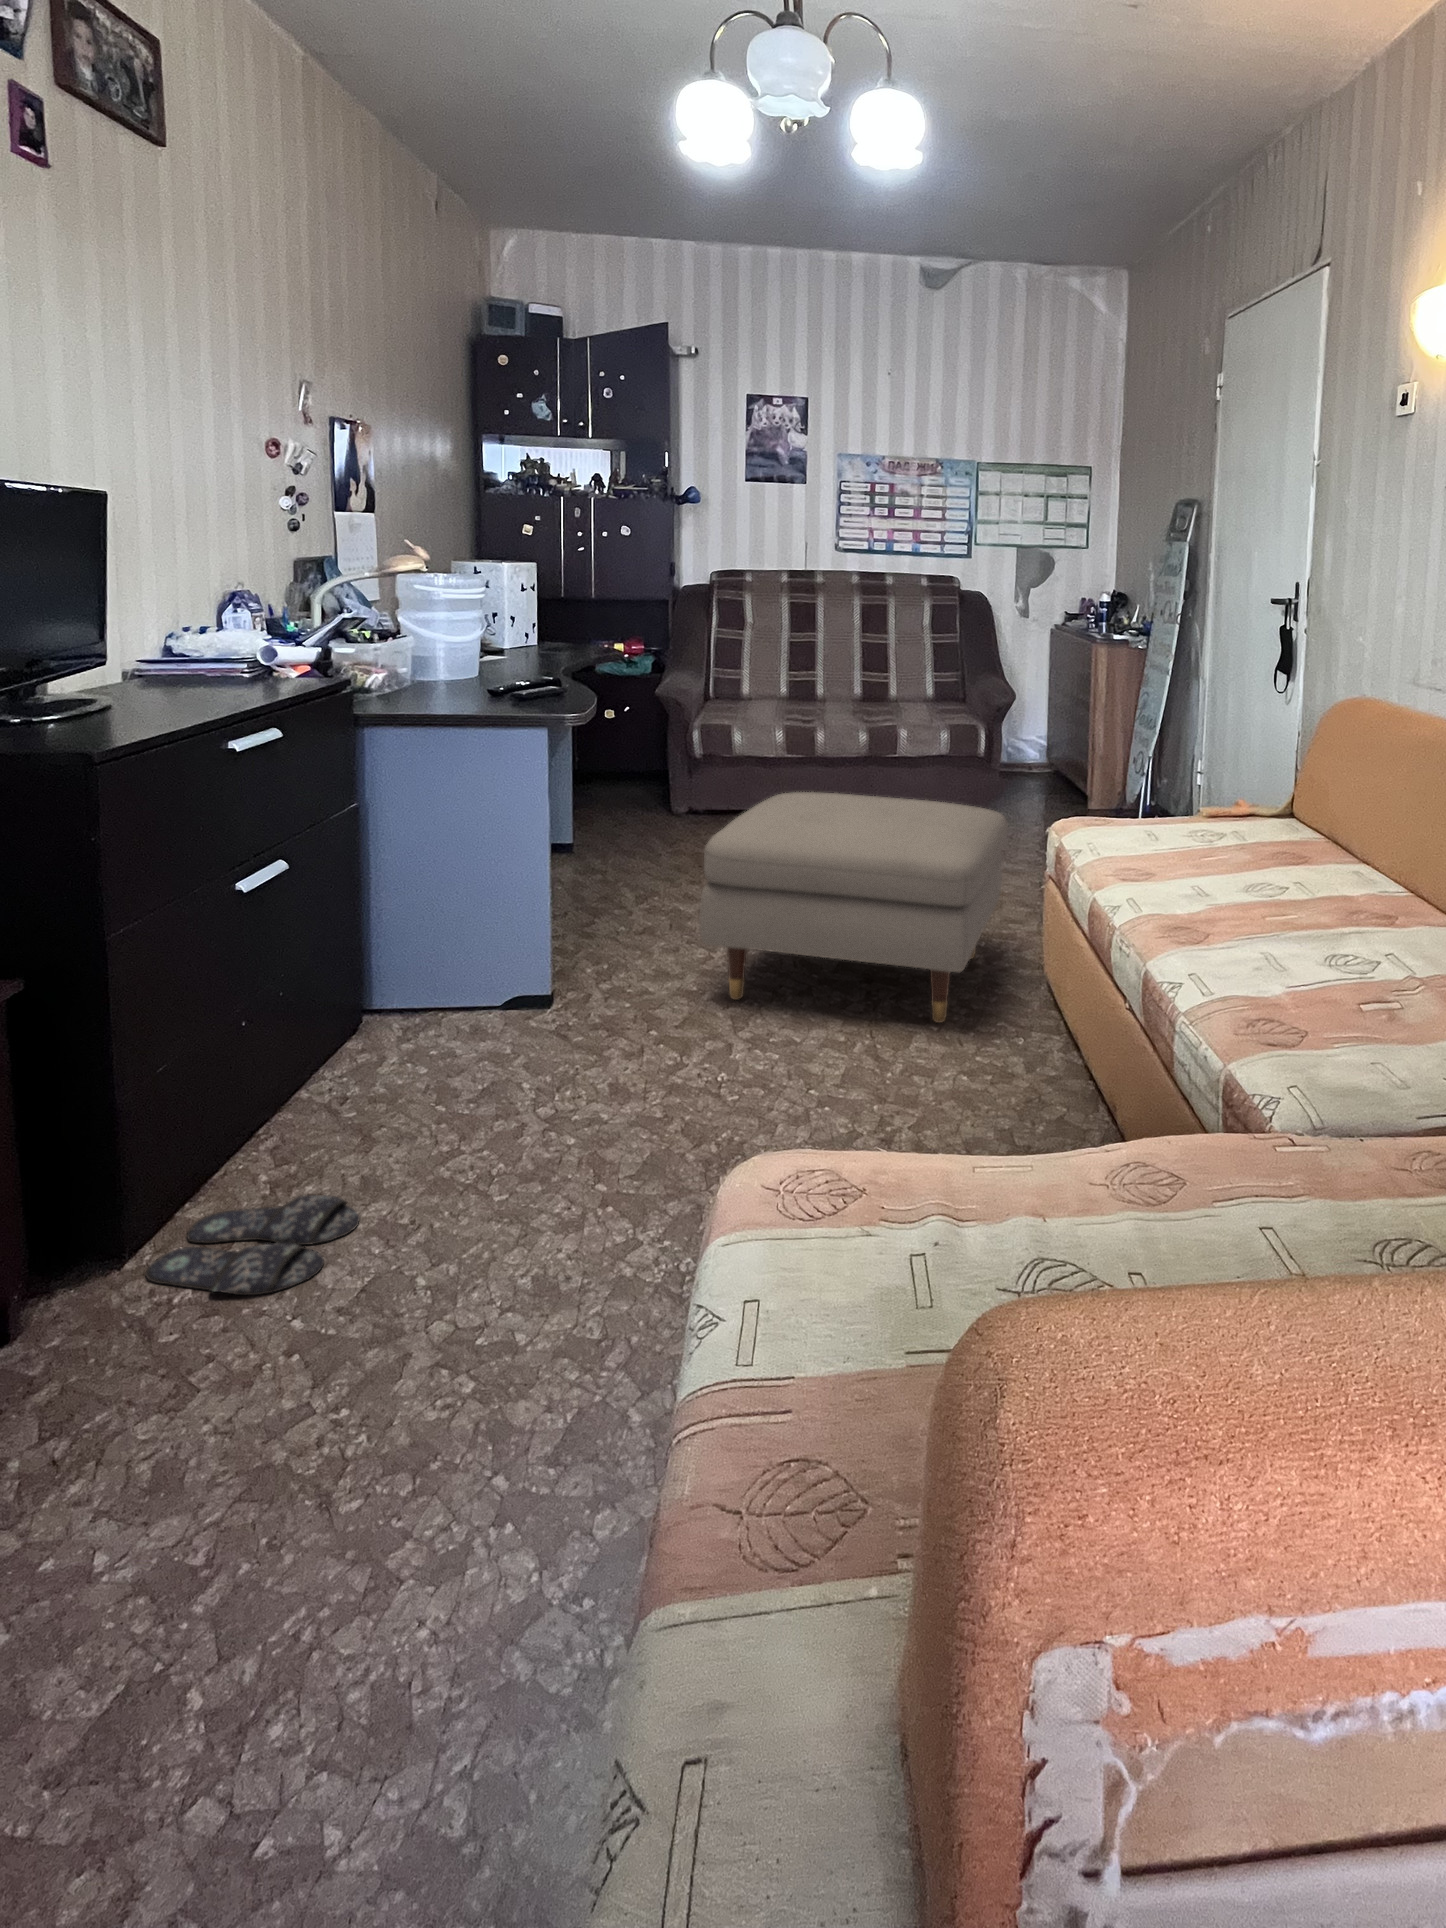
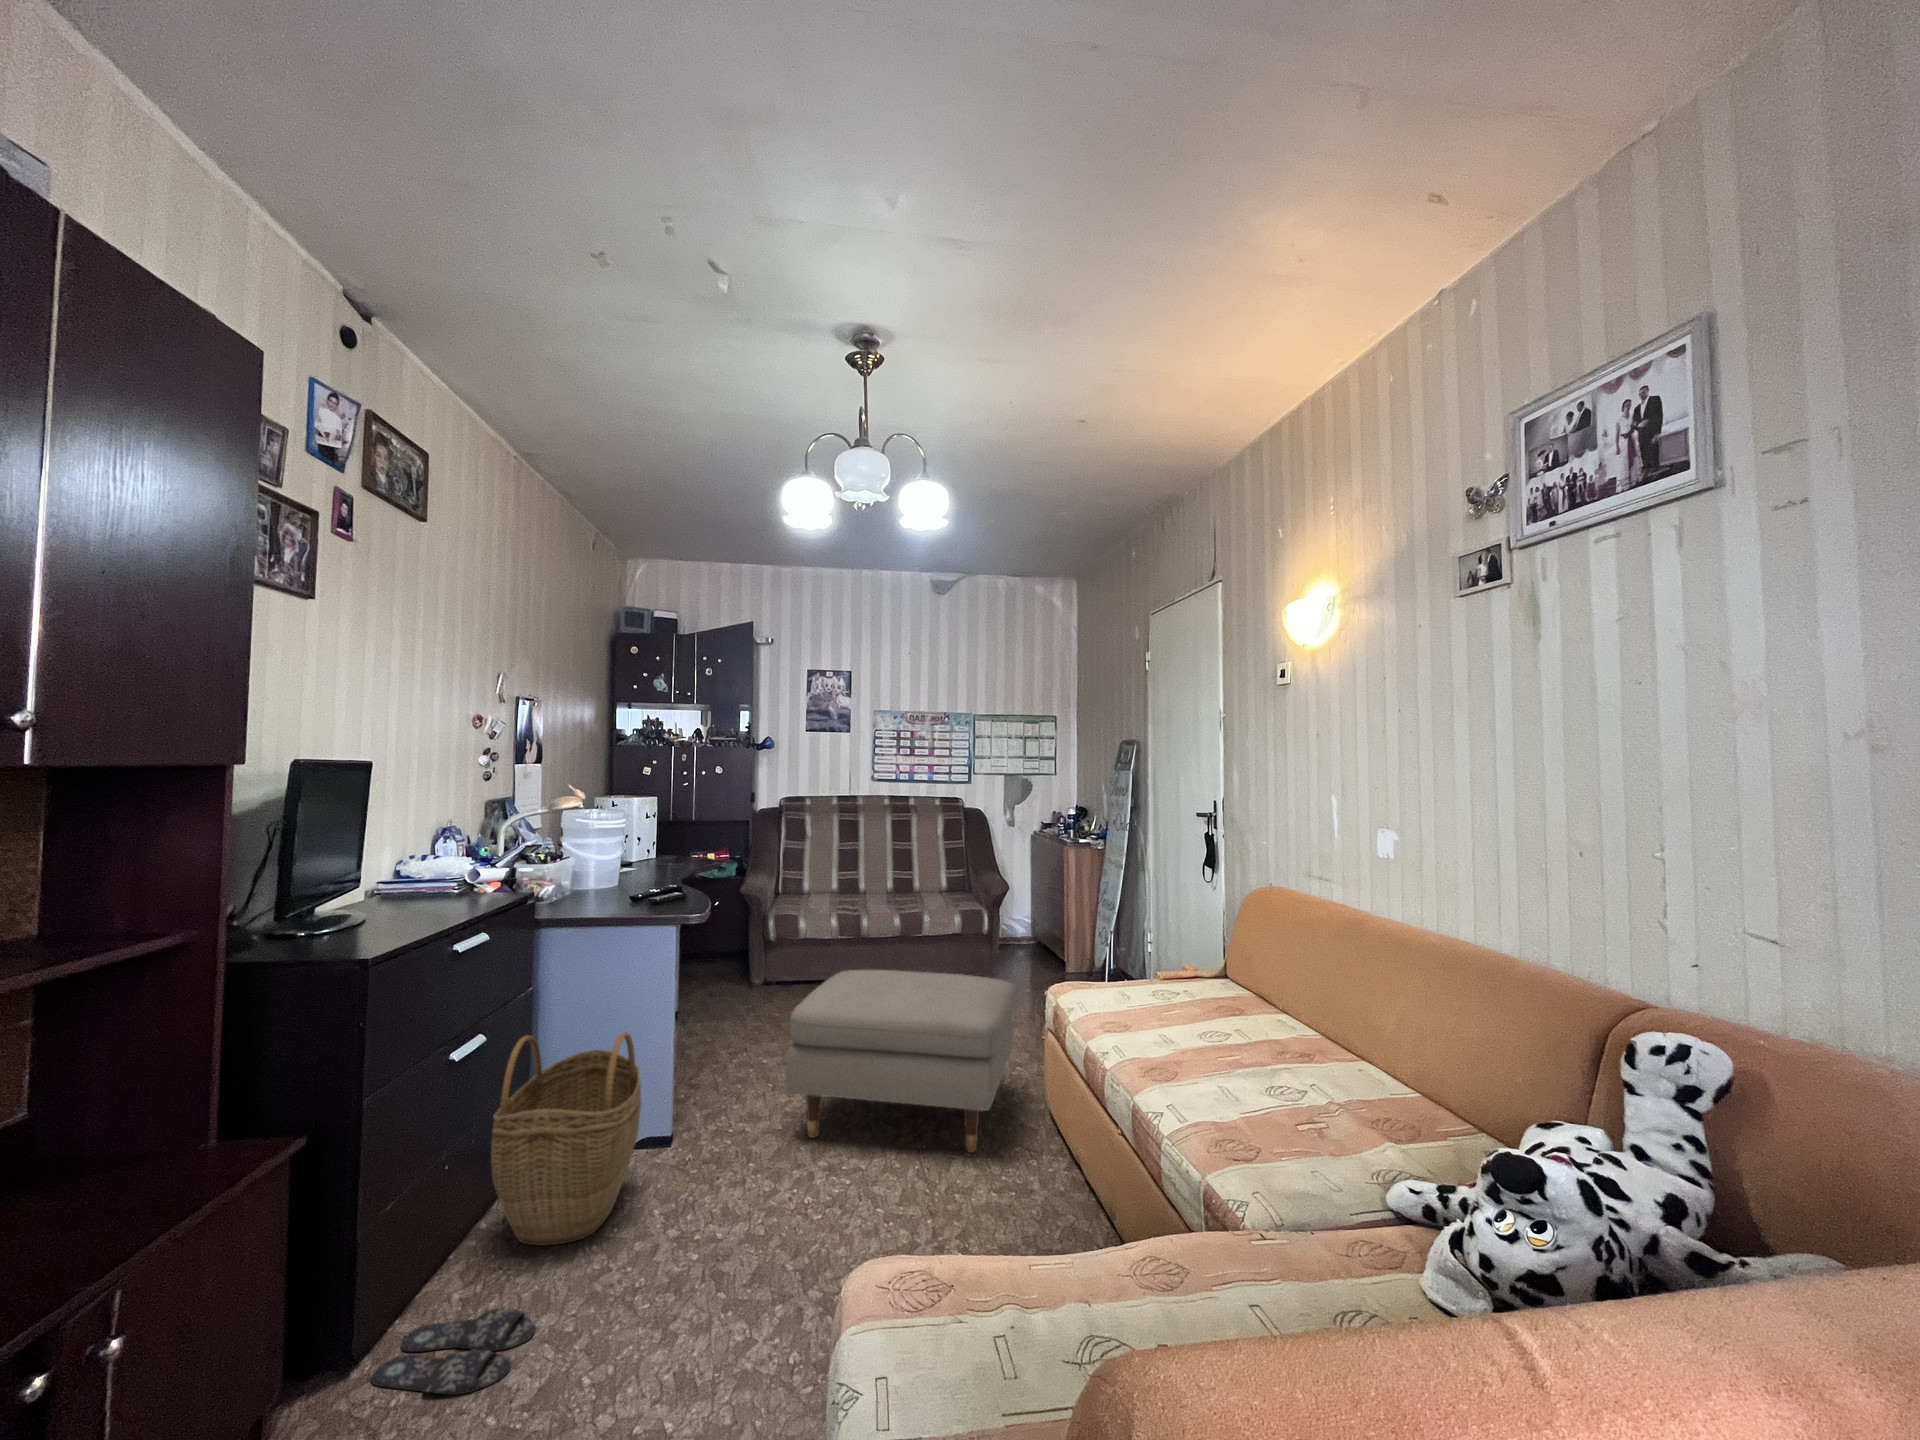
woven basket: none [302,862,505,1120] -> present [491,1032,641,1245]

